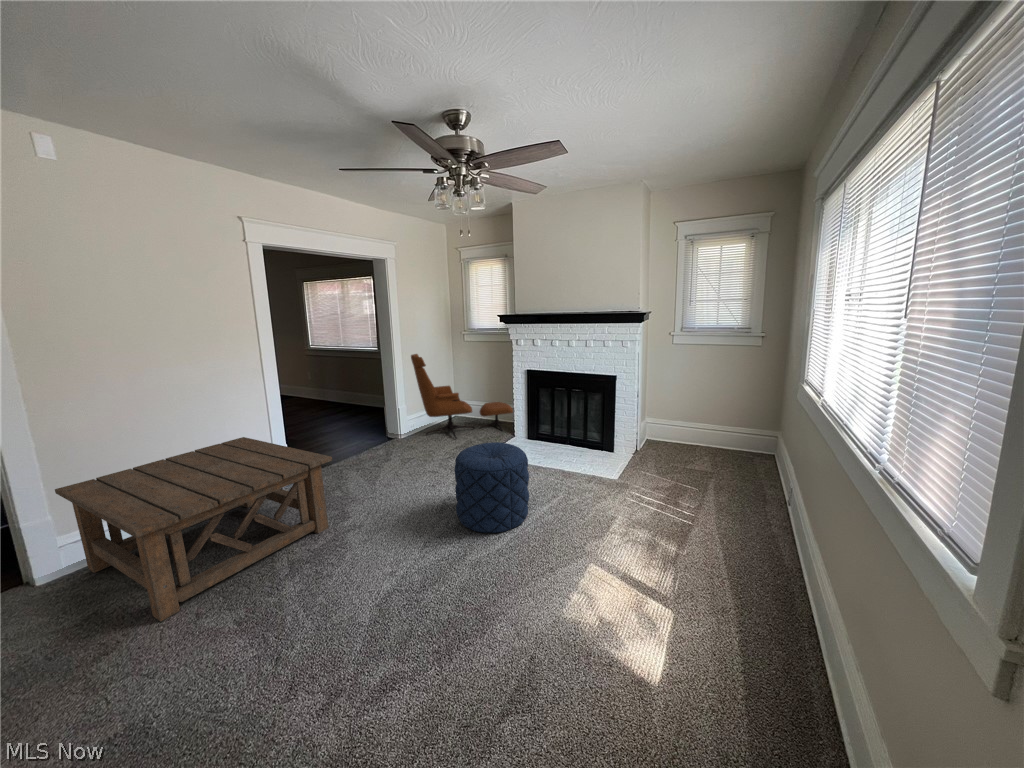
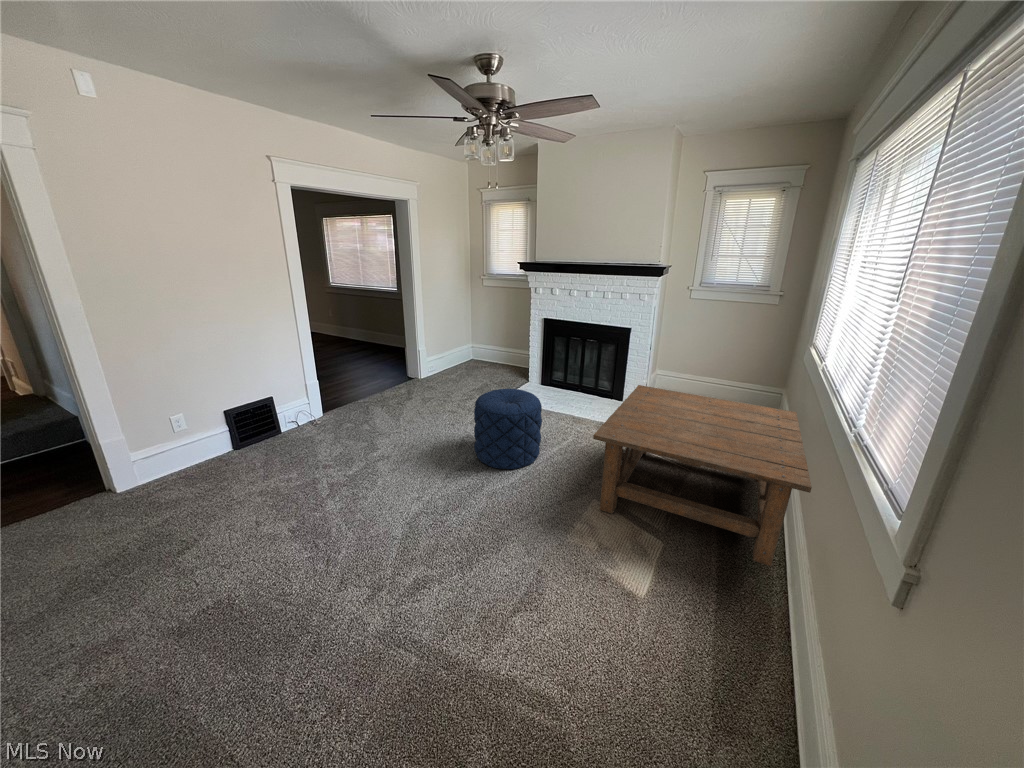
lounge chair: present [411,354,513,439] -> none [431,298,528,382]
coffee table: present [55,437,332,622] -> present [593,385,812,566]

